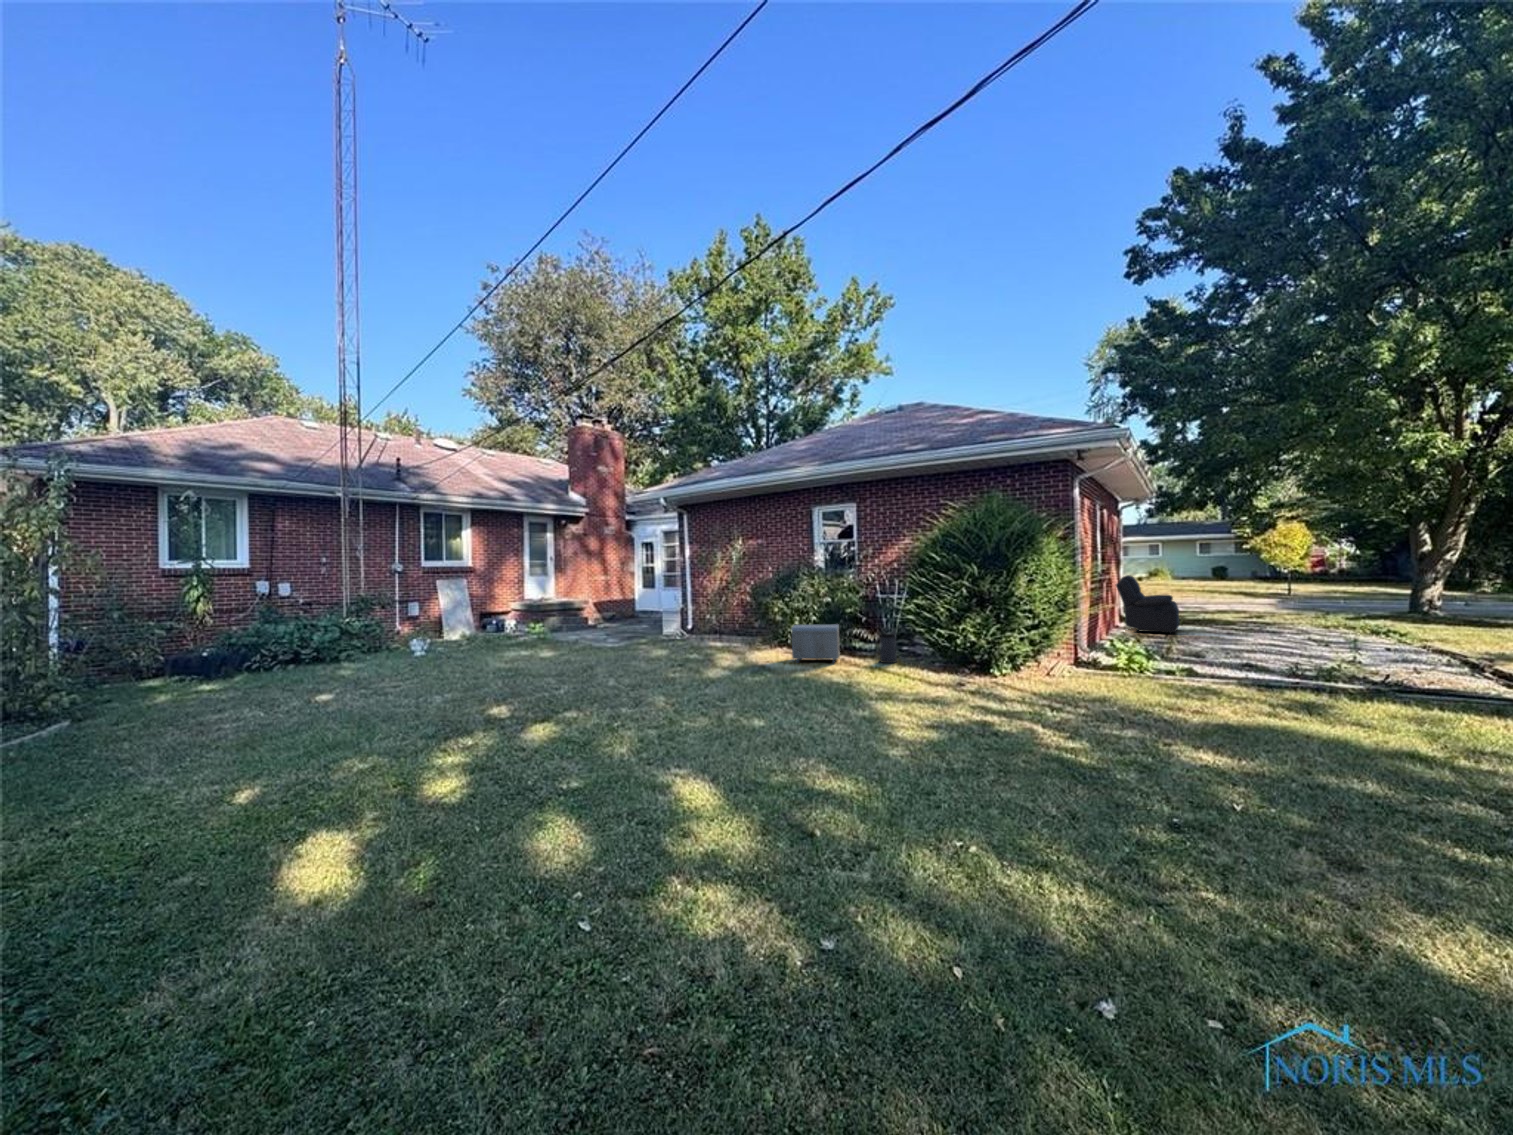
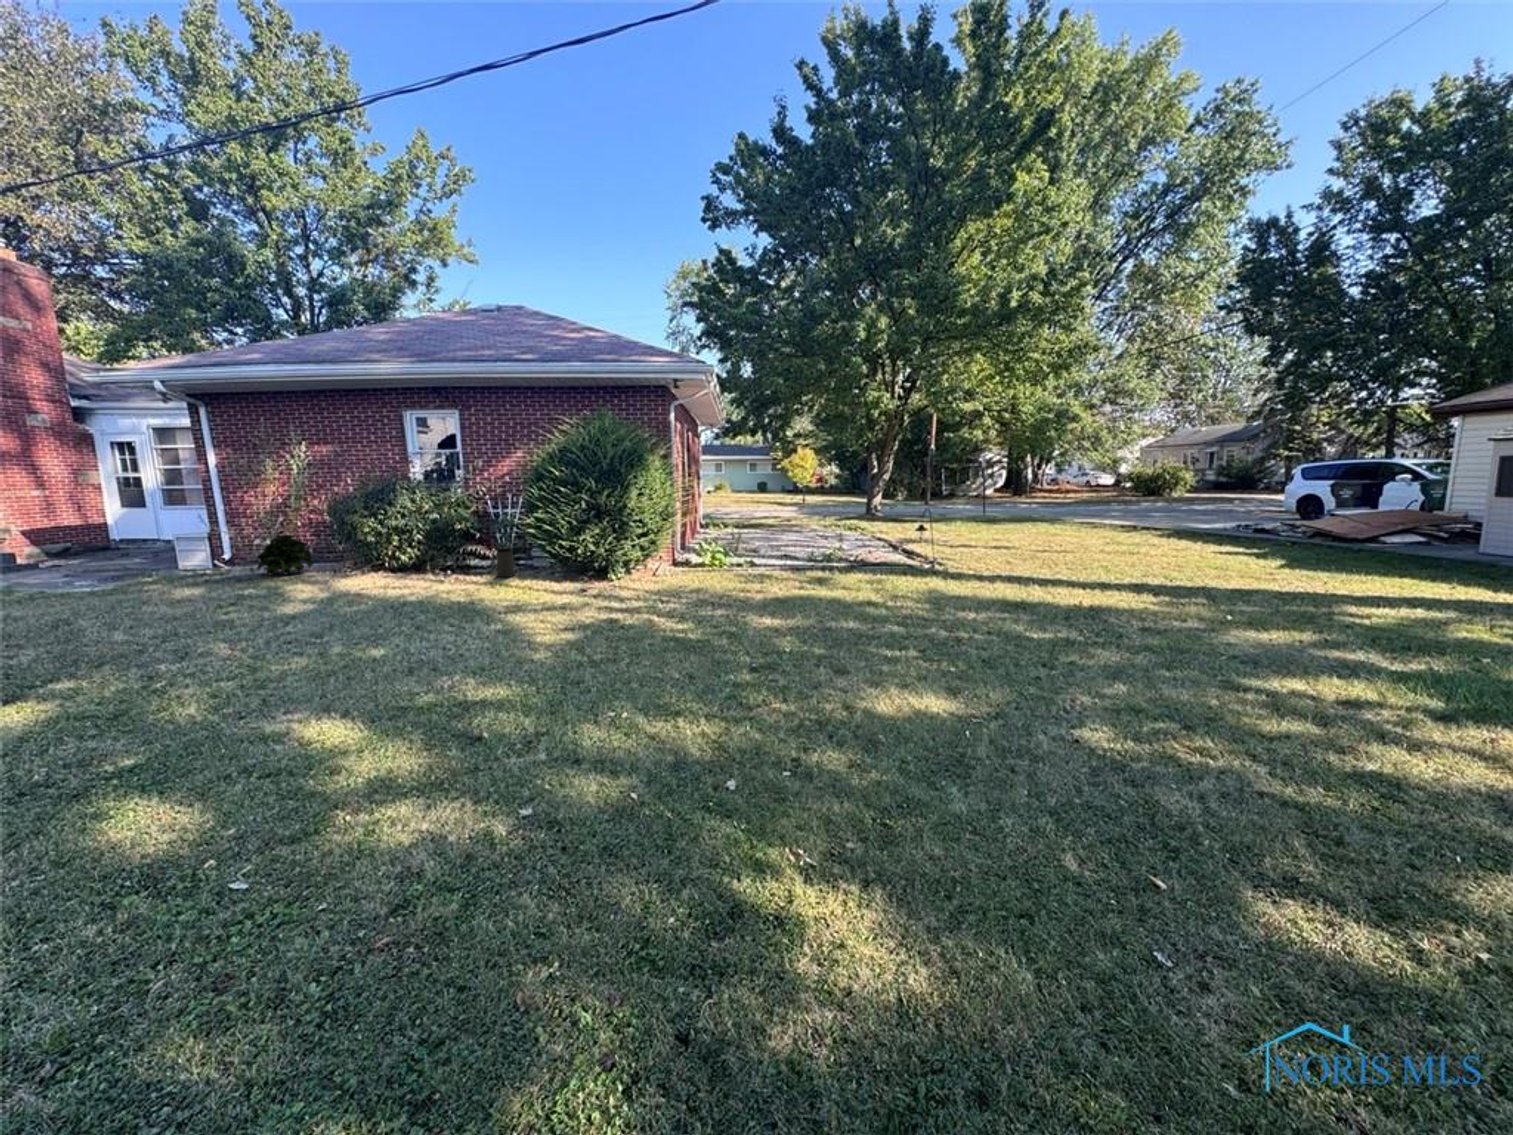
chair: present [1116,575,1180,633] -> none [697,489,741,536]
potted plant: none [700,613,738,646] -> present [257,535,313,575]
storage bench: present [792,624,840,661] -> none [394,541,452,584]

